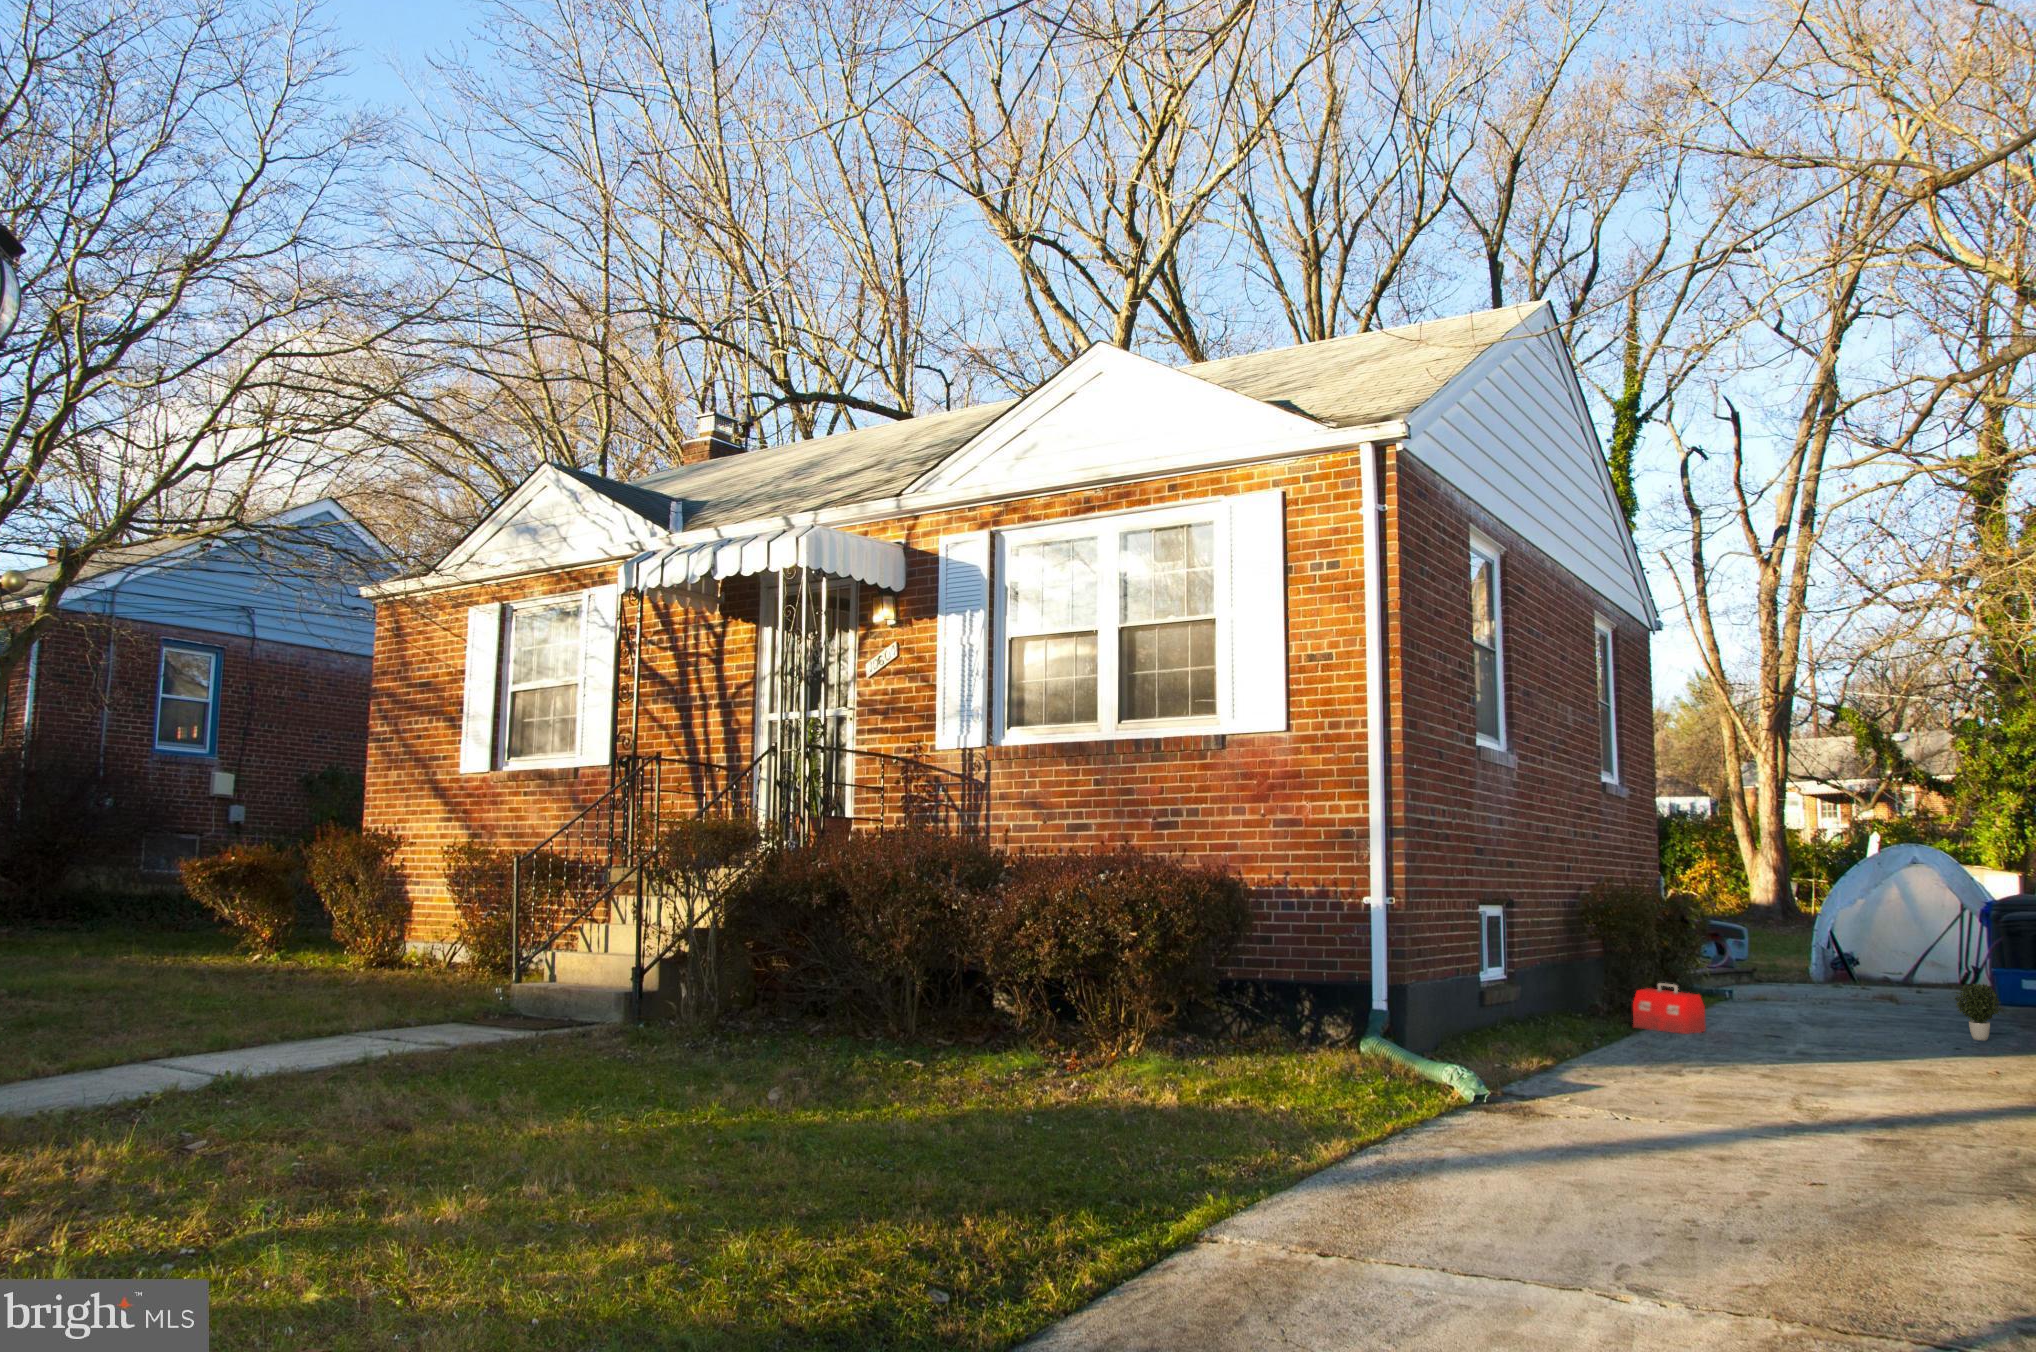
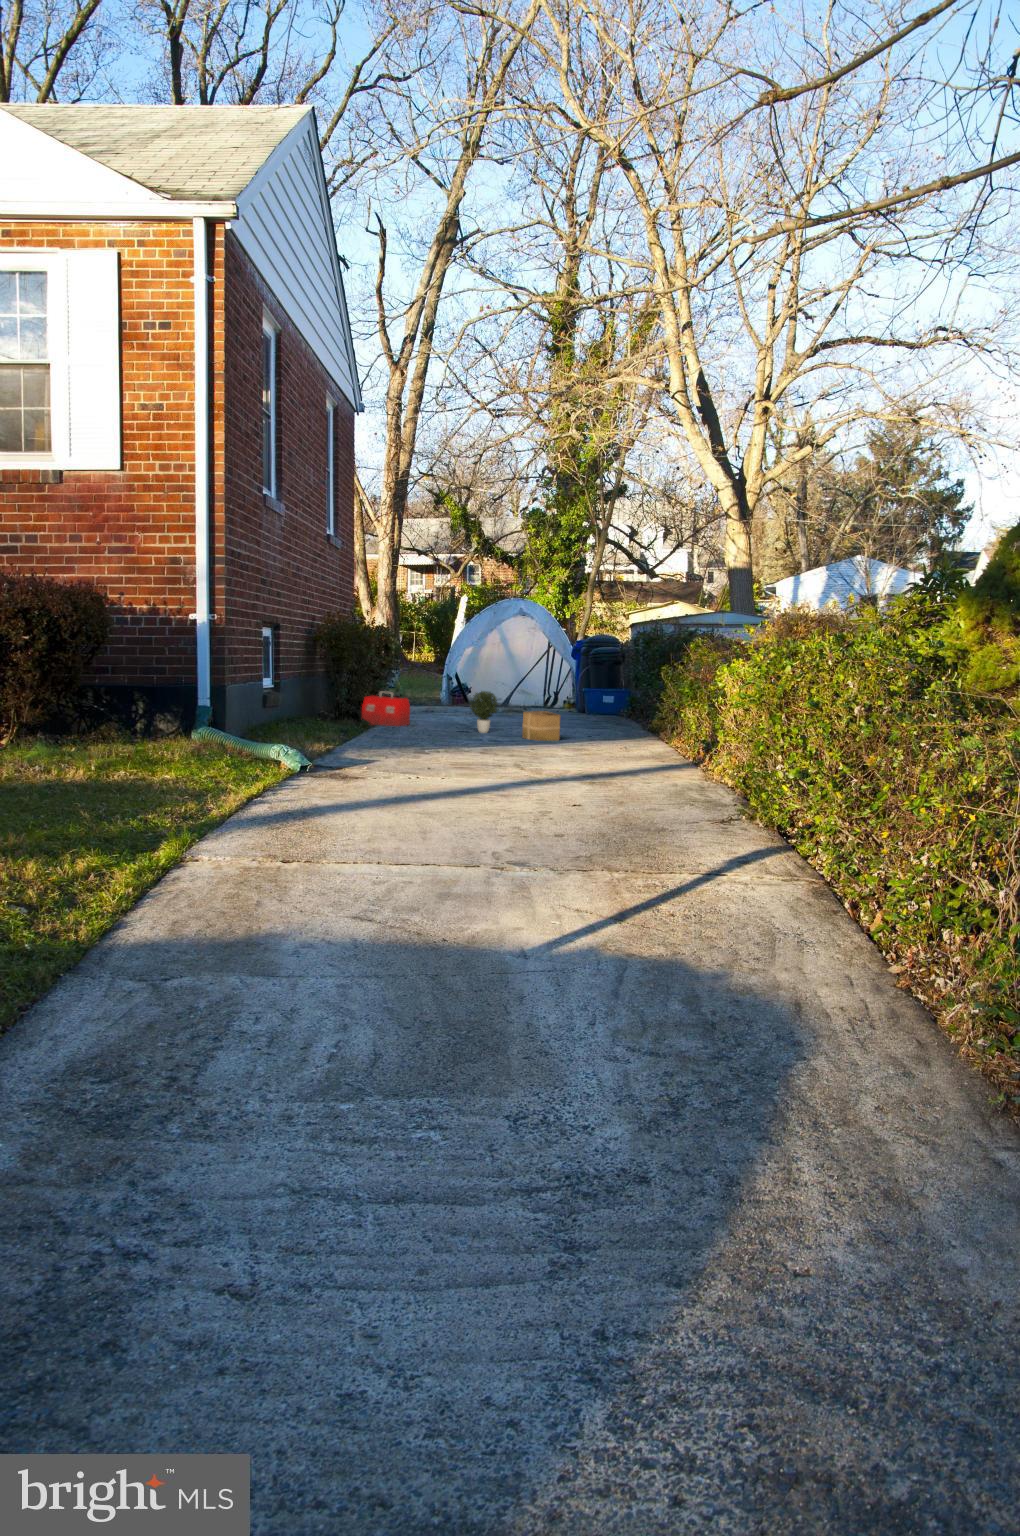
potted plant: present [1955,983,2002,1041] -> present [470,691,499,733]
cardboard box: none [1872,1024,1938,1072] -> present [522,711,561,741]

